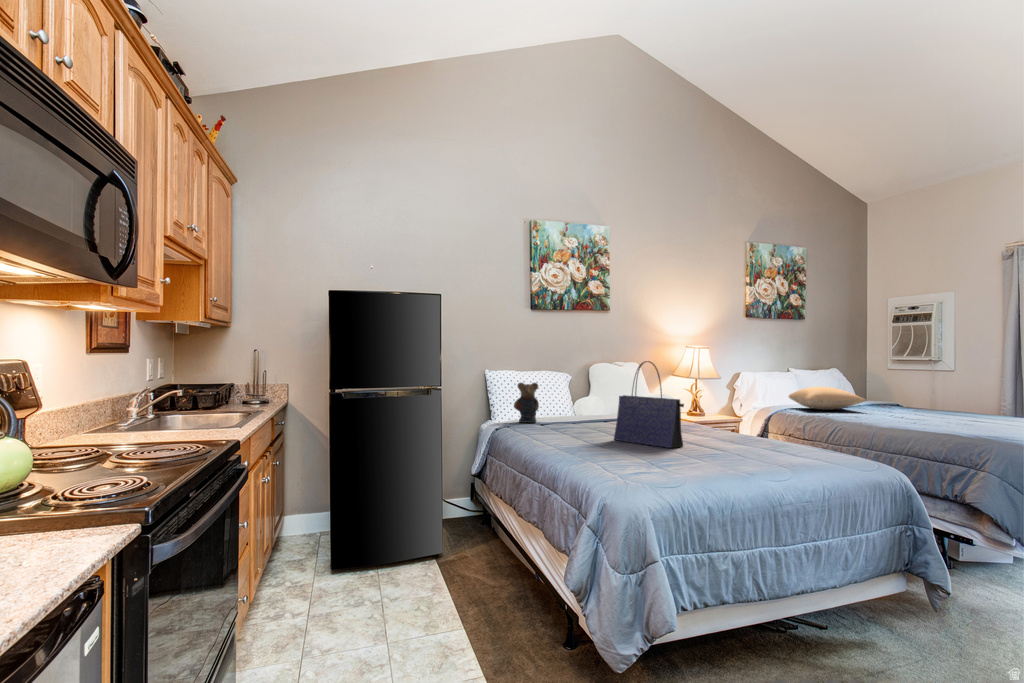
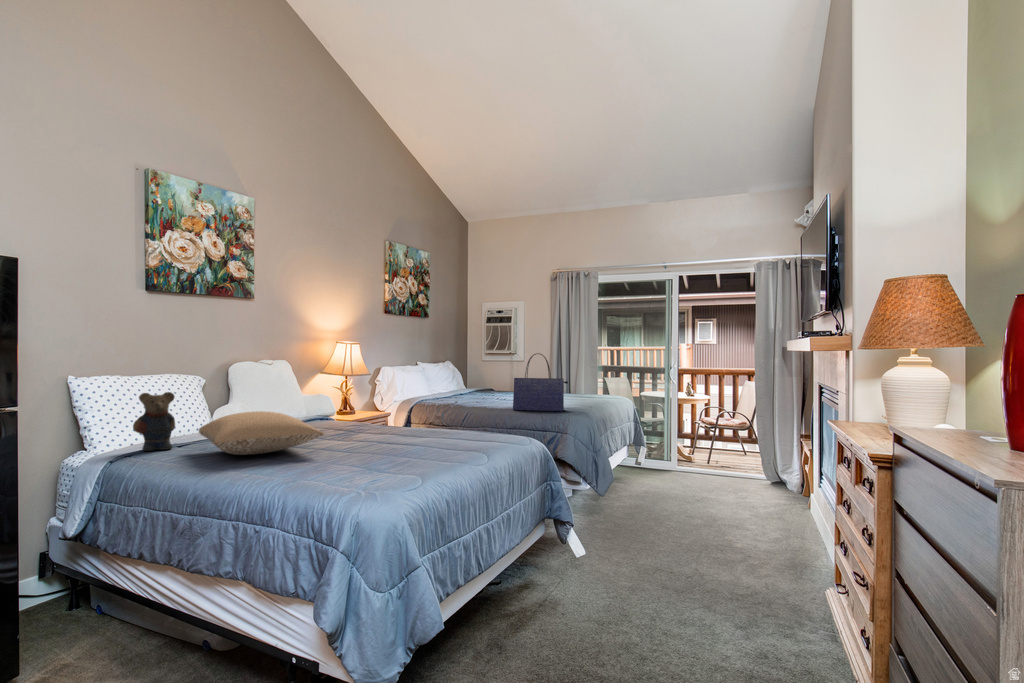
tote bag: present [614,361,684,448] -> present [513,353,568,411]
pillow: present [789,387,866,410] -> present [199,411,324,455]

